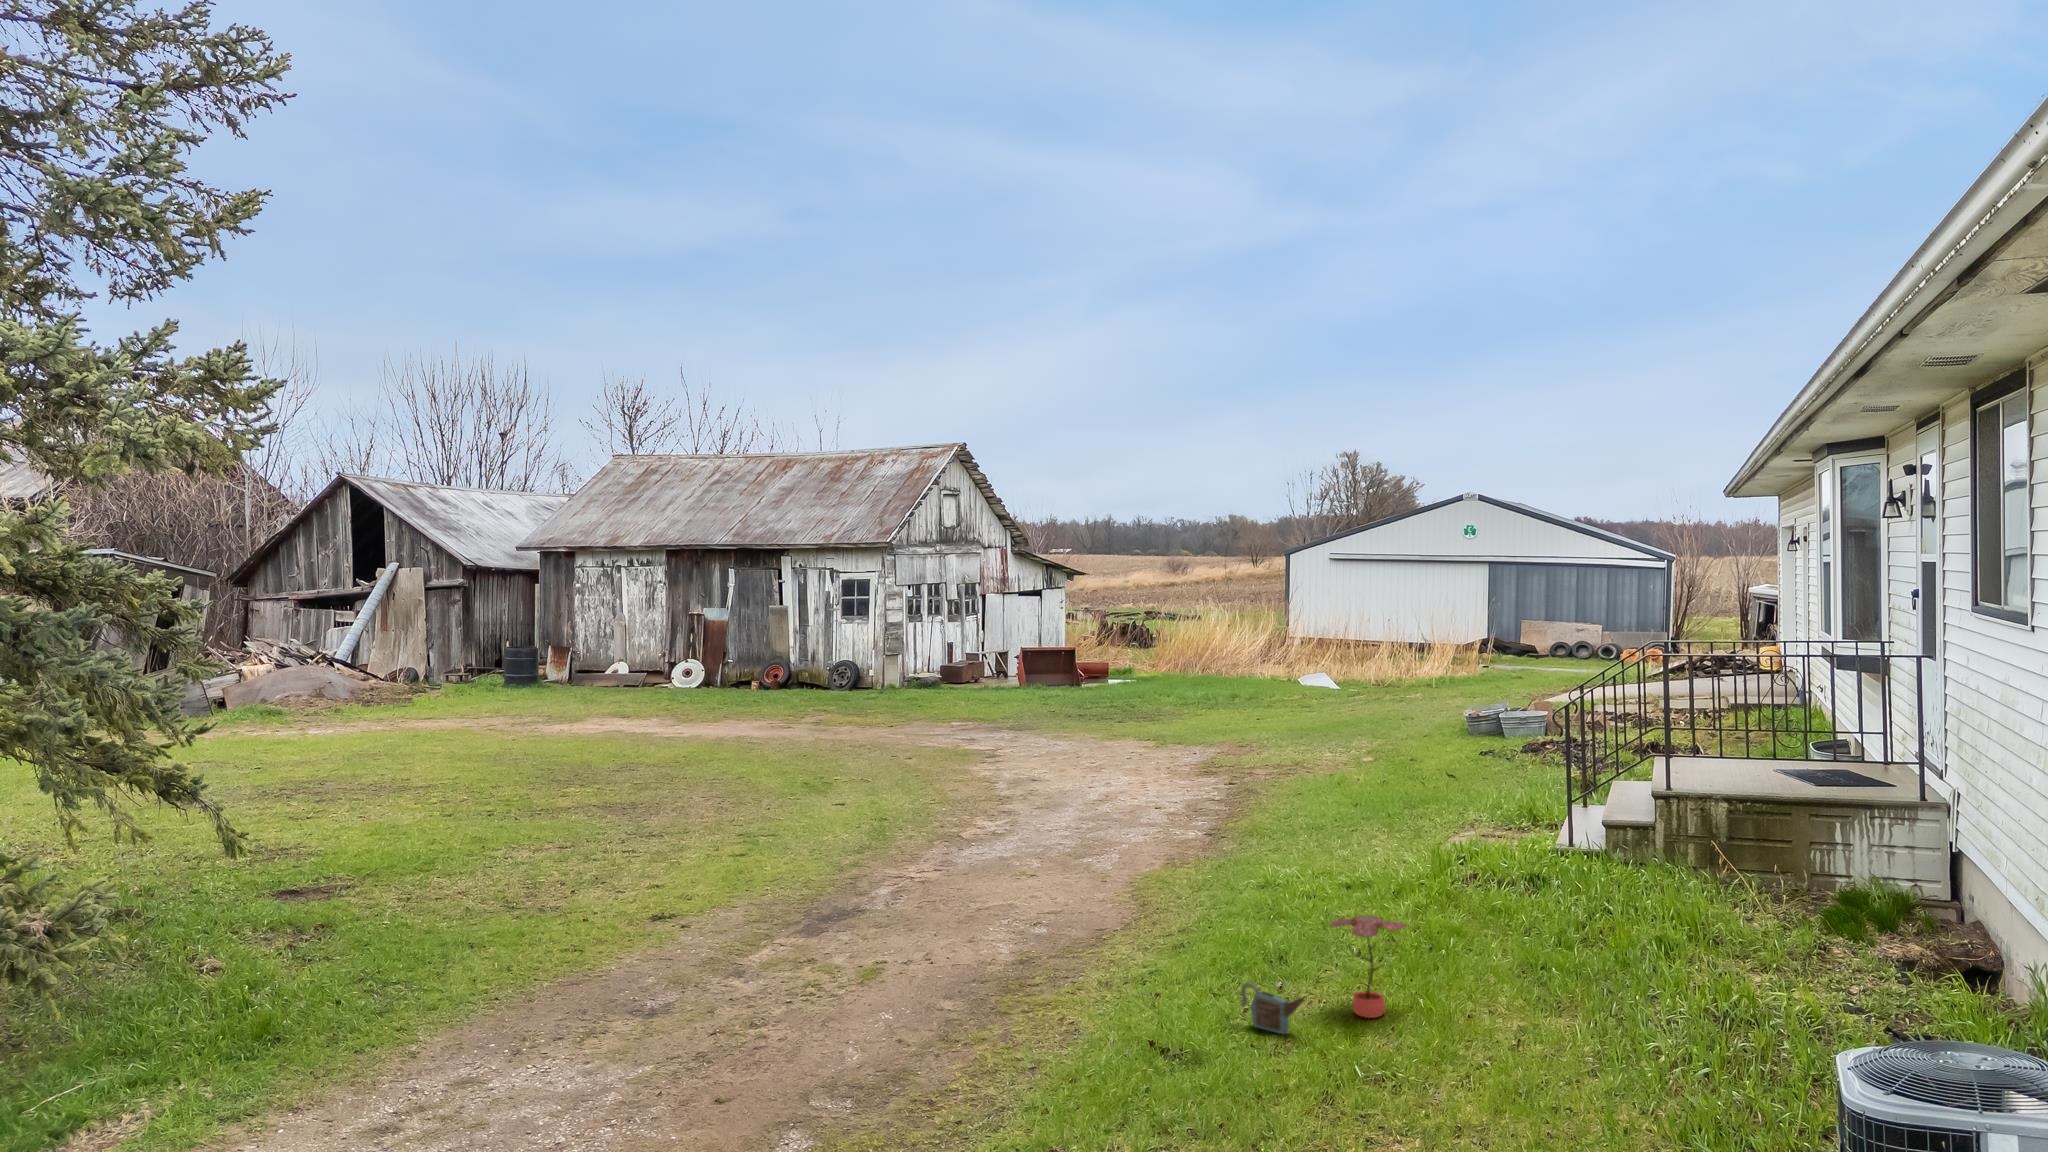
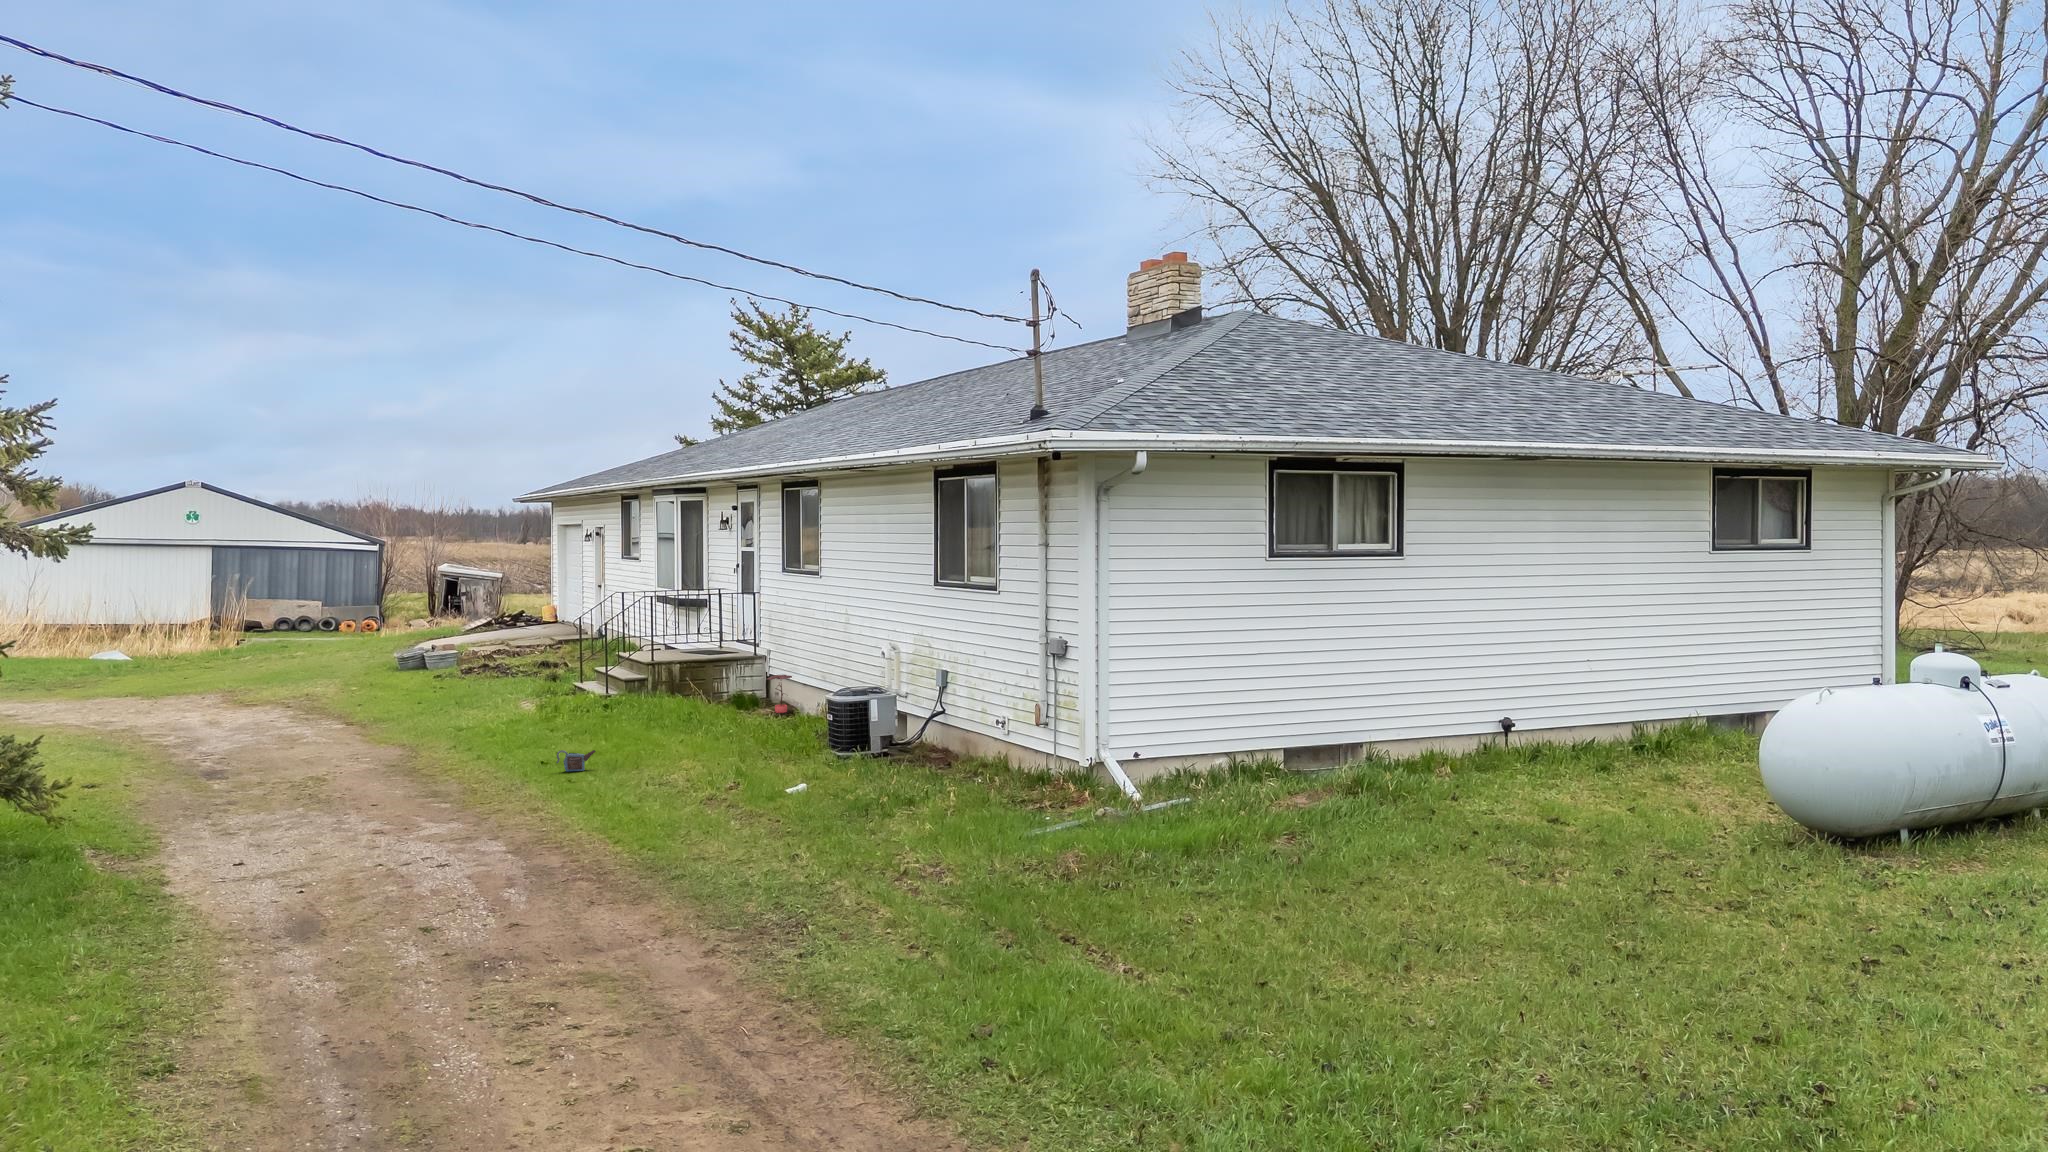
potted plant: present [1330,915,1406,1018] -> present [767,675,792,713]

